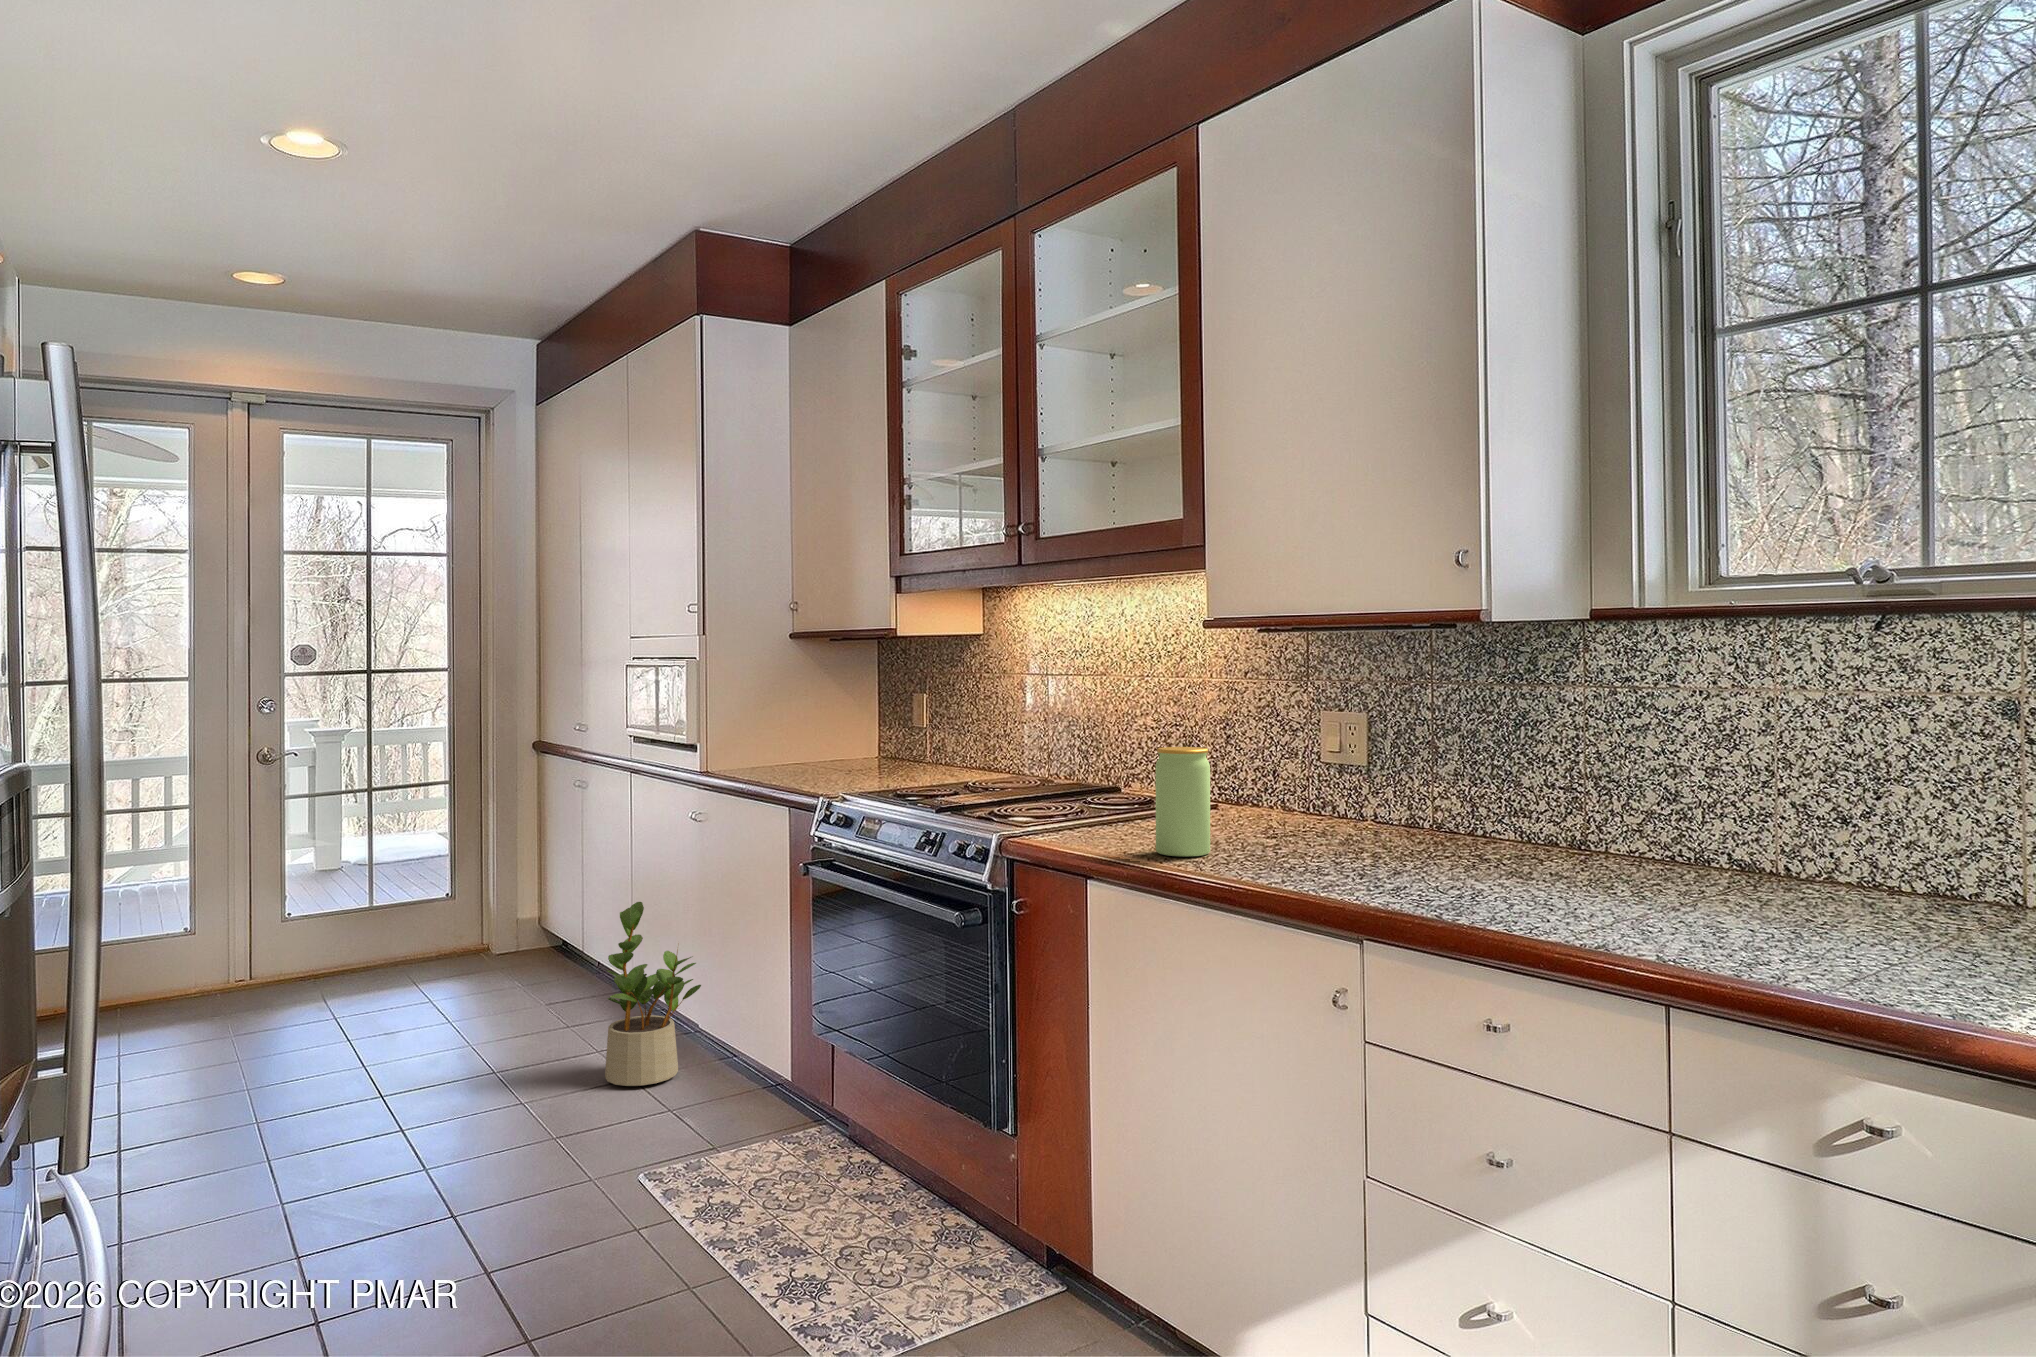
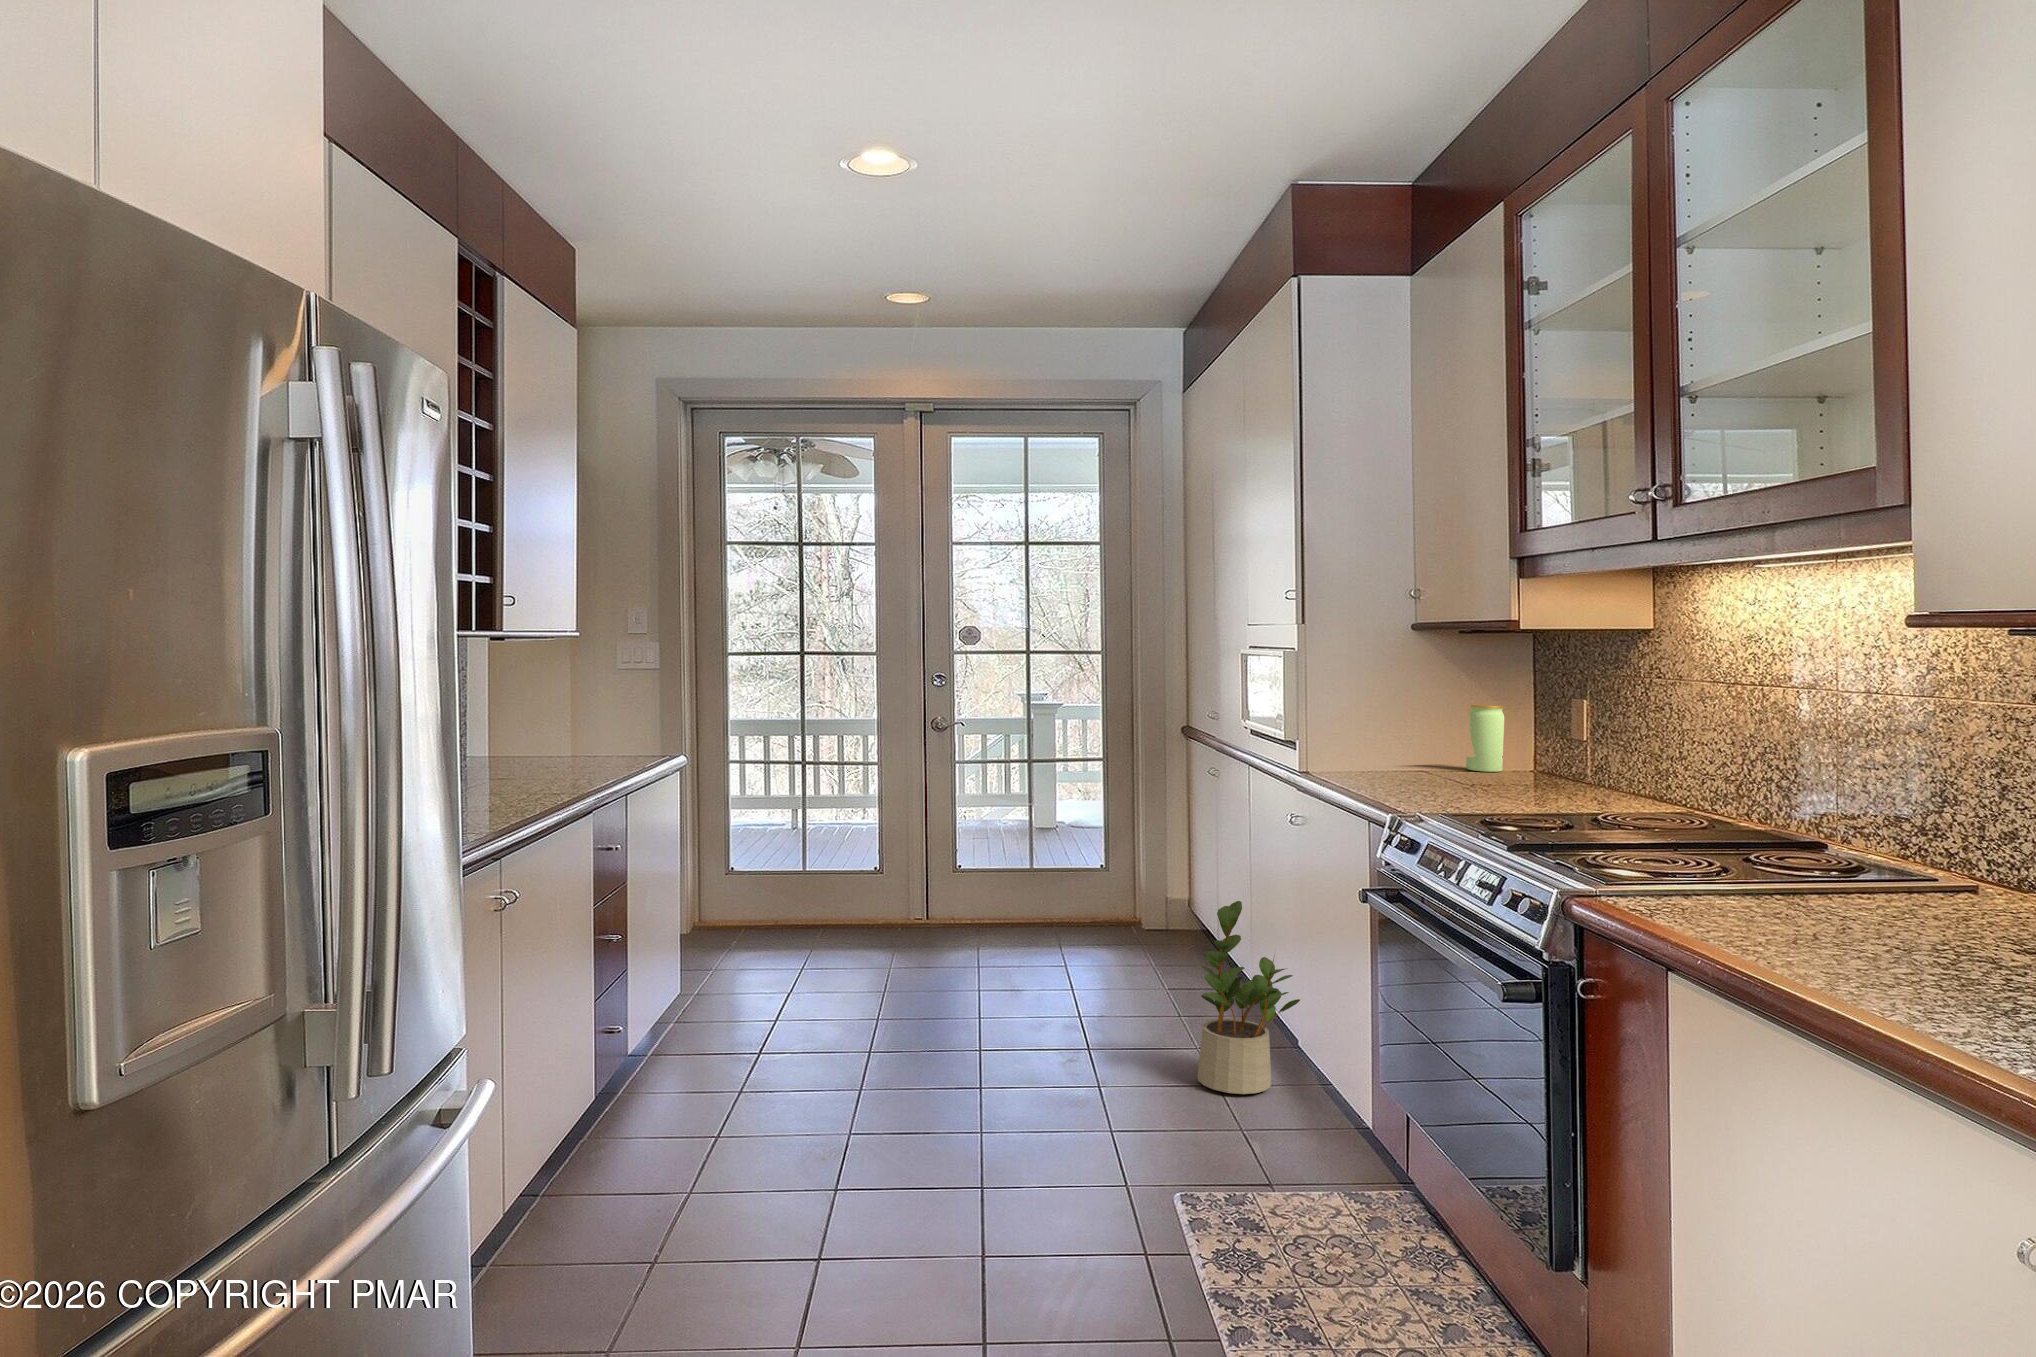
jar: present [1156,747,1210,856] -> present [1466,705,1504,772]

